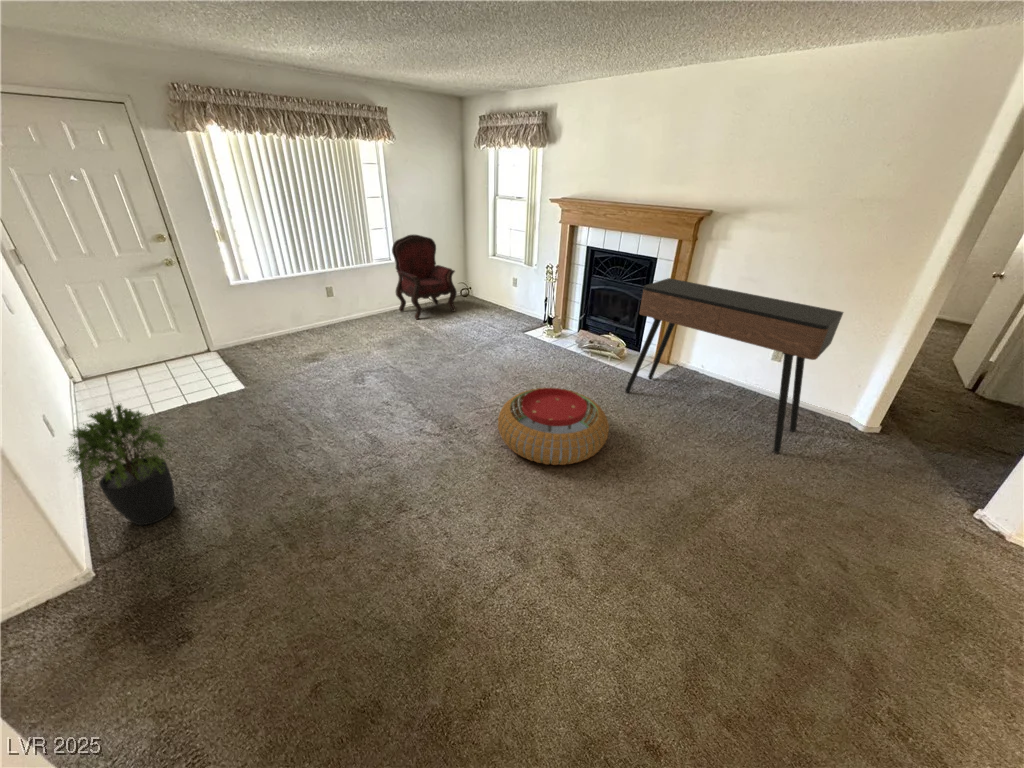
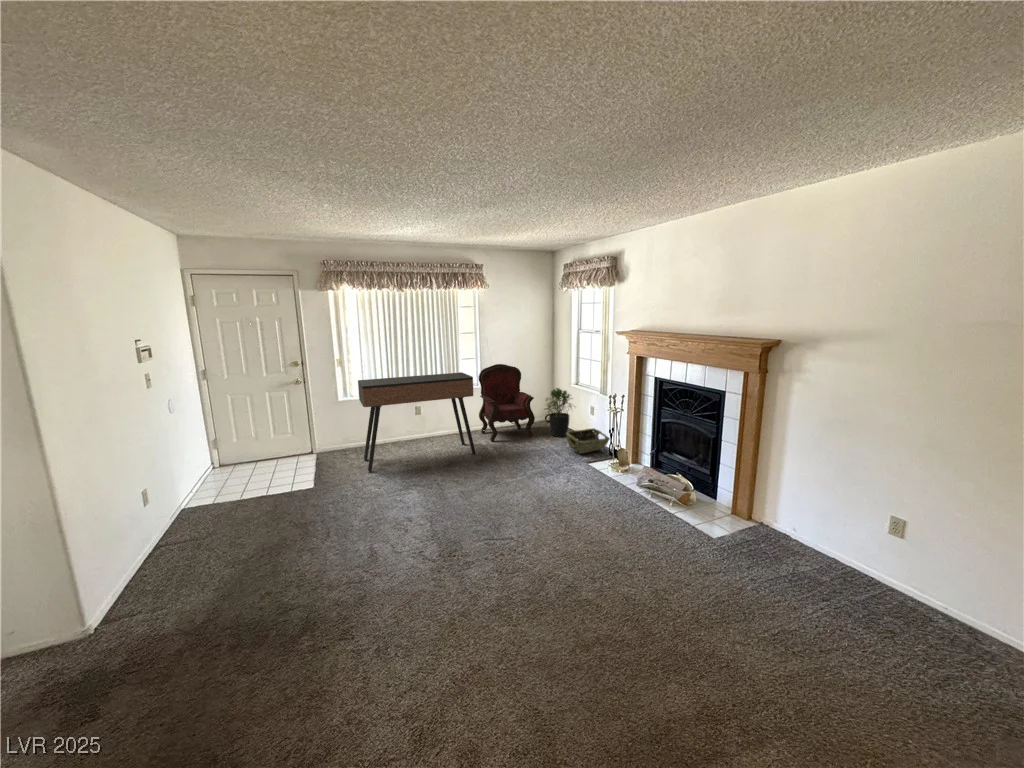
console table: present [625,278,843,453] -> present [358,372,476,471]
woven basket: none [496,299,535,324] -> present [566,428,610,454]
pouf: present [498,388,609,465] -> none [491,525,620,626]
potted plant: present [69,404,174,525] -> present [546,388,571,437]

